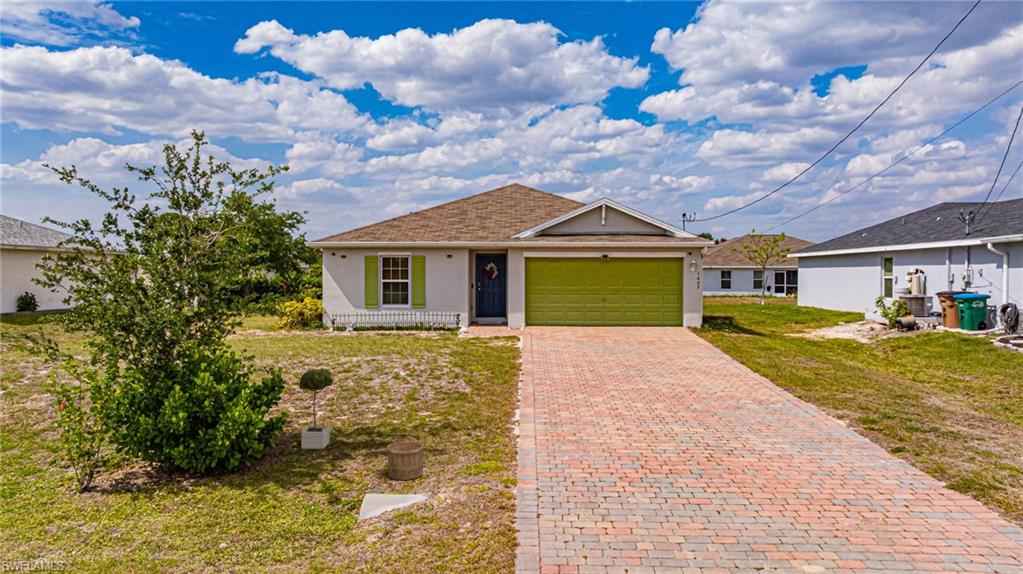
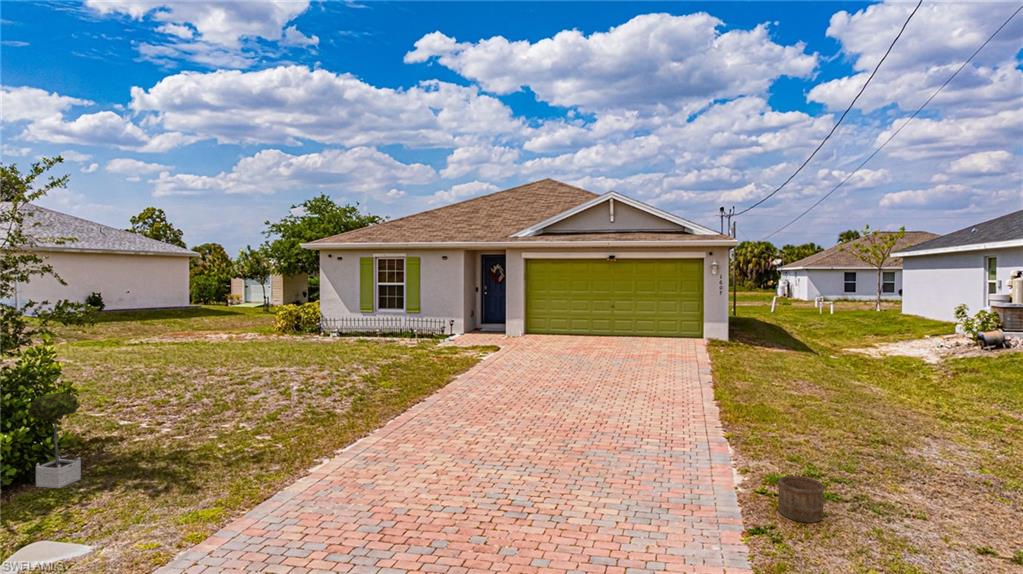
wooden bucket: present [387,440,424,480] -> present [778,476,825,523]

